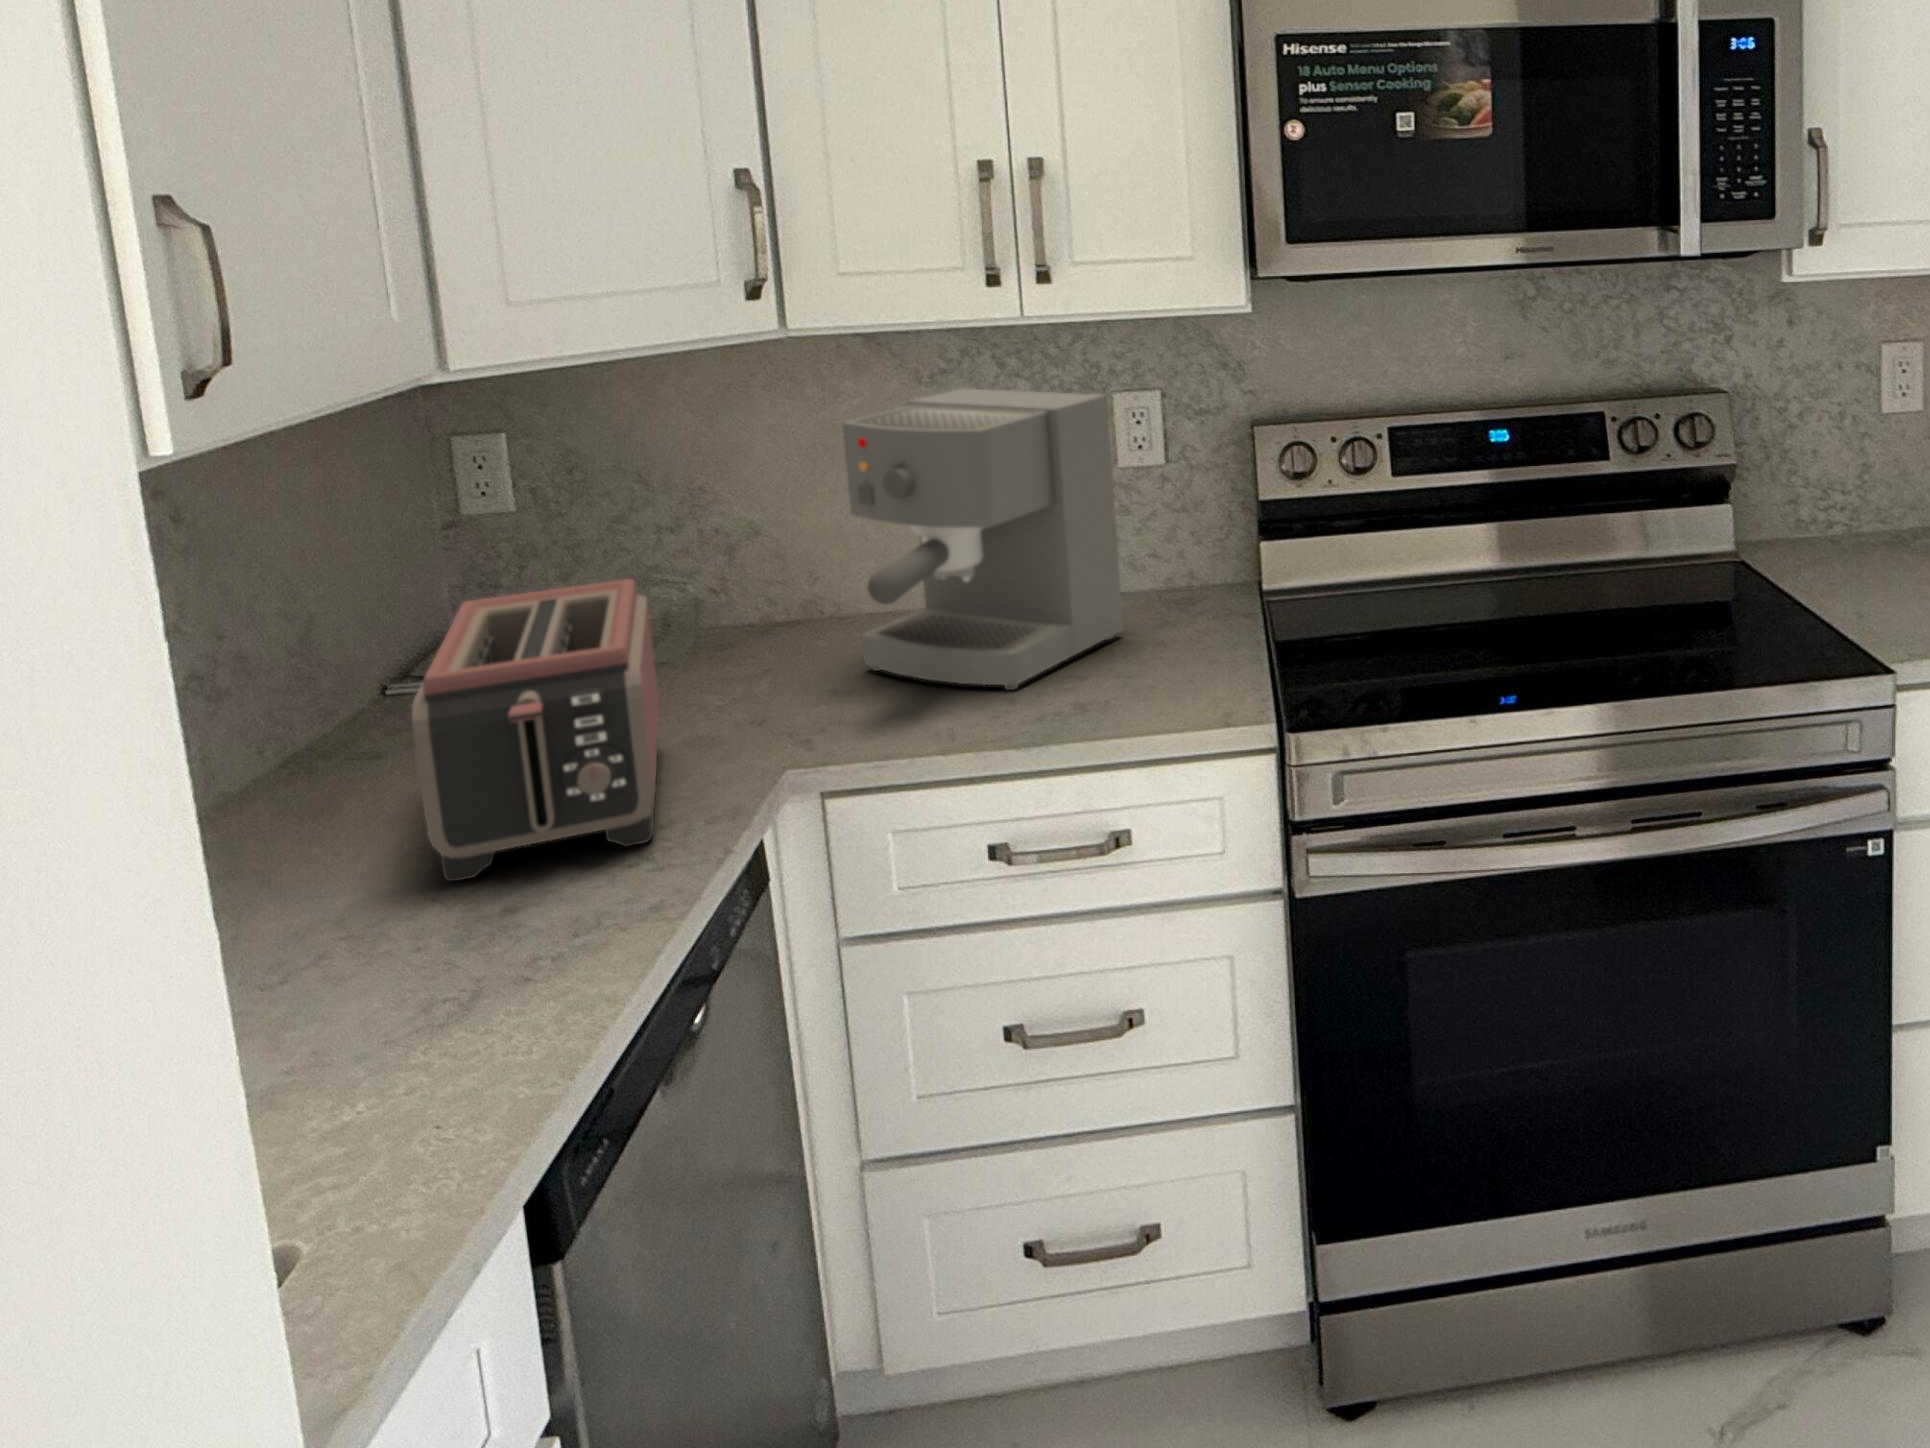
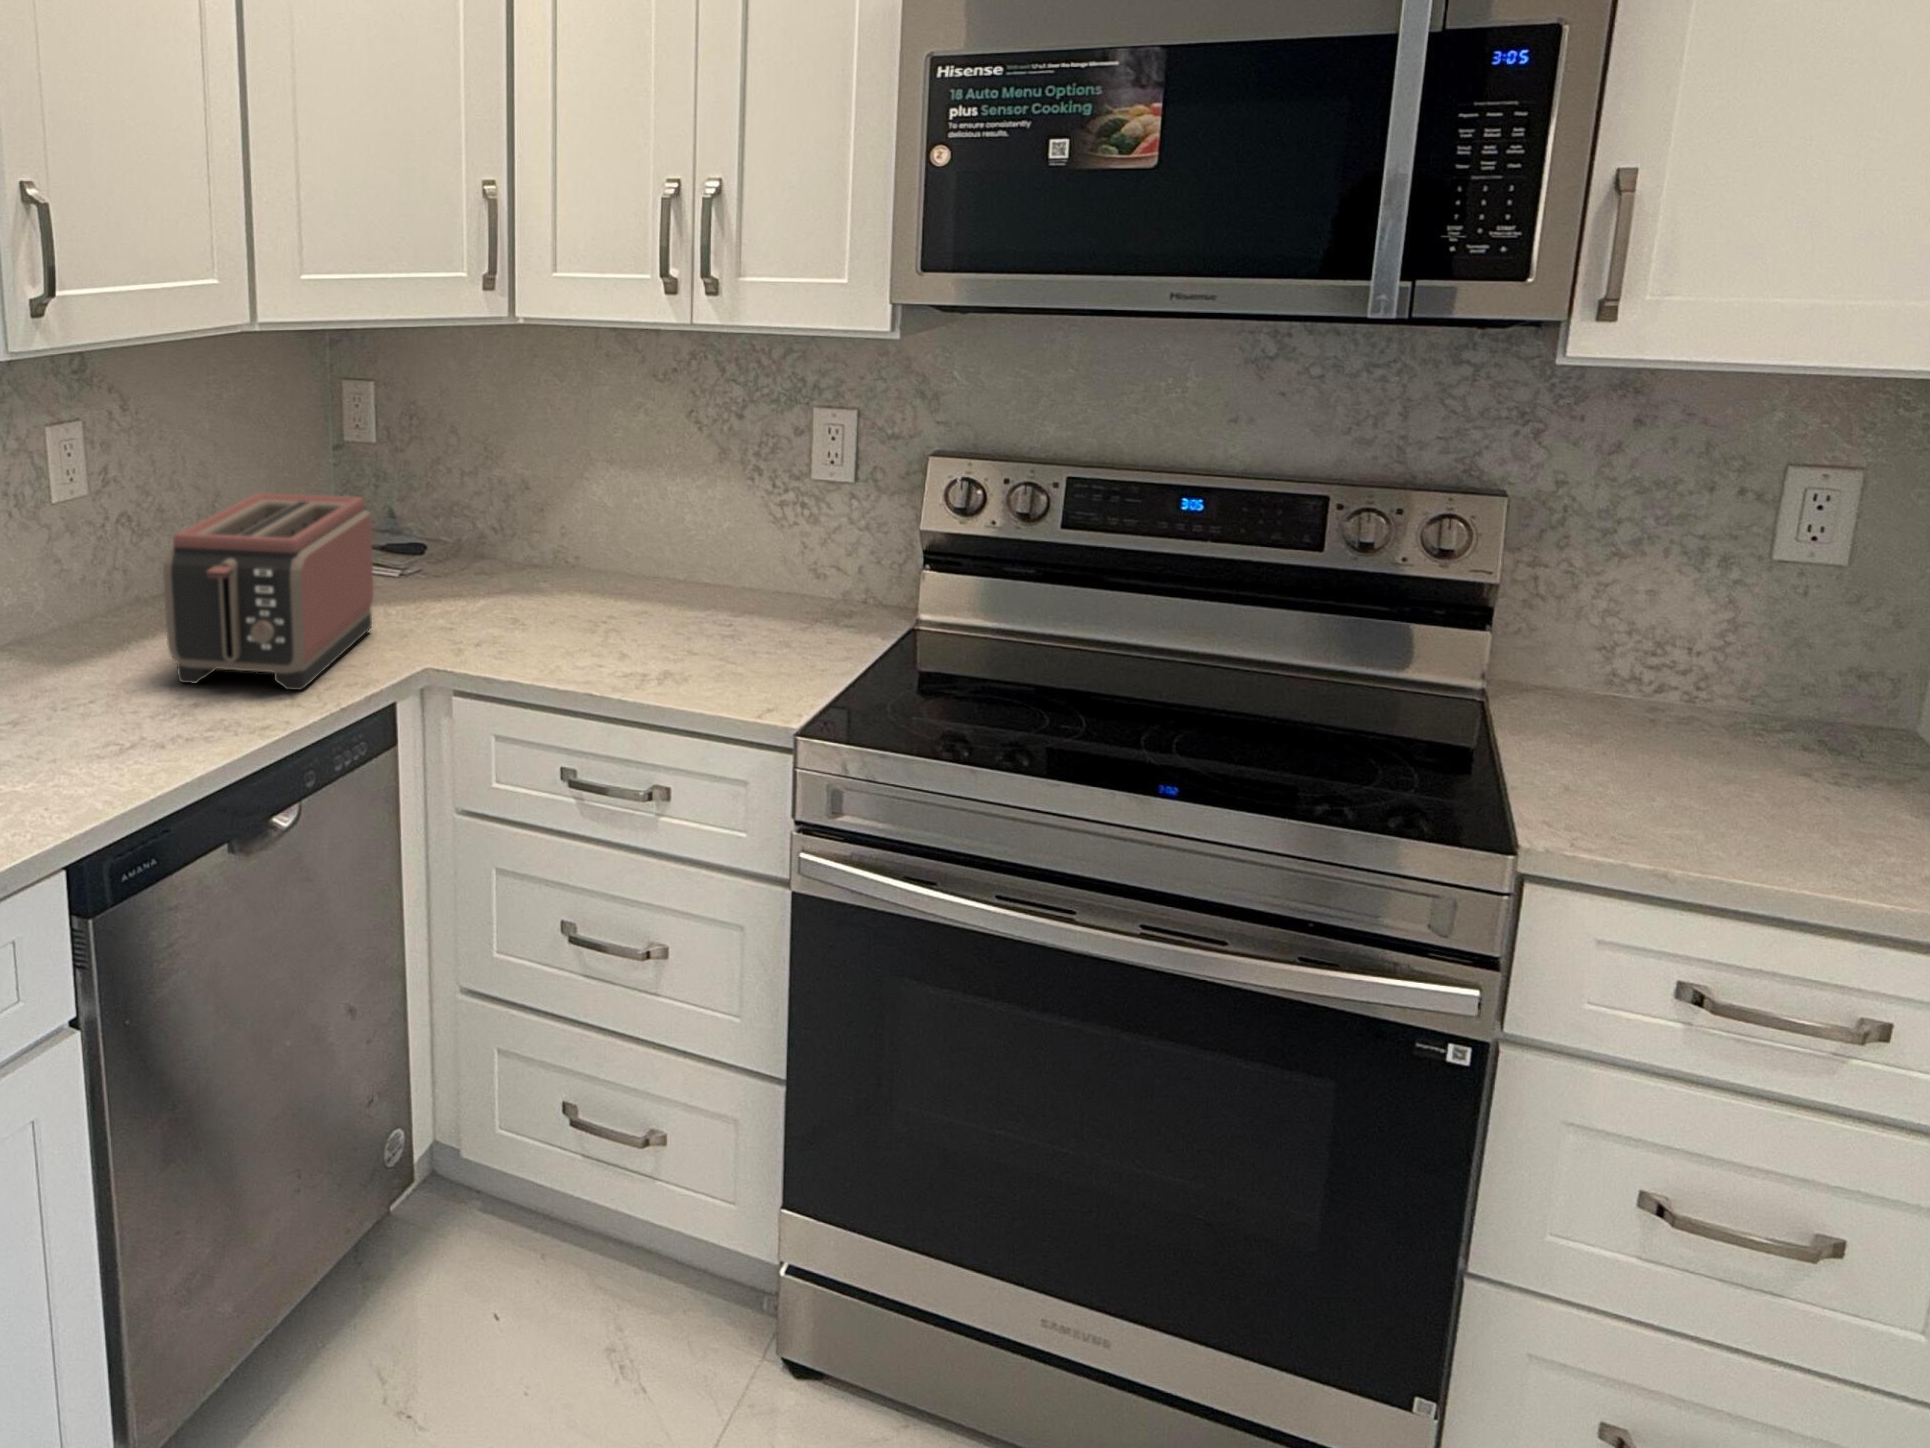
coffee maker: present [842,388,1123,690] -> none [520,386,774,651]

